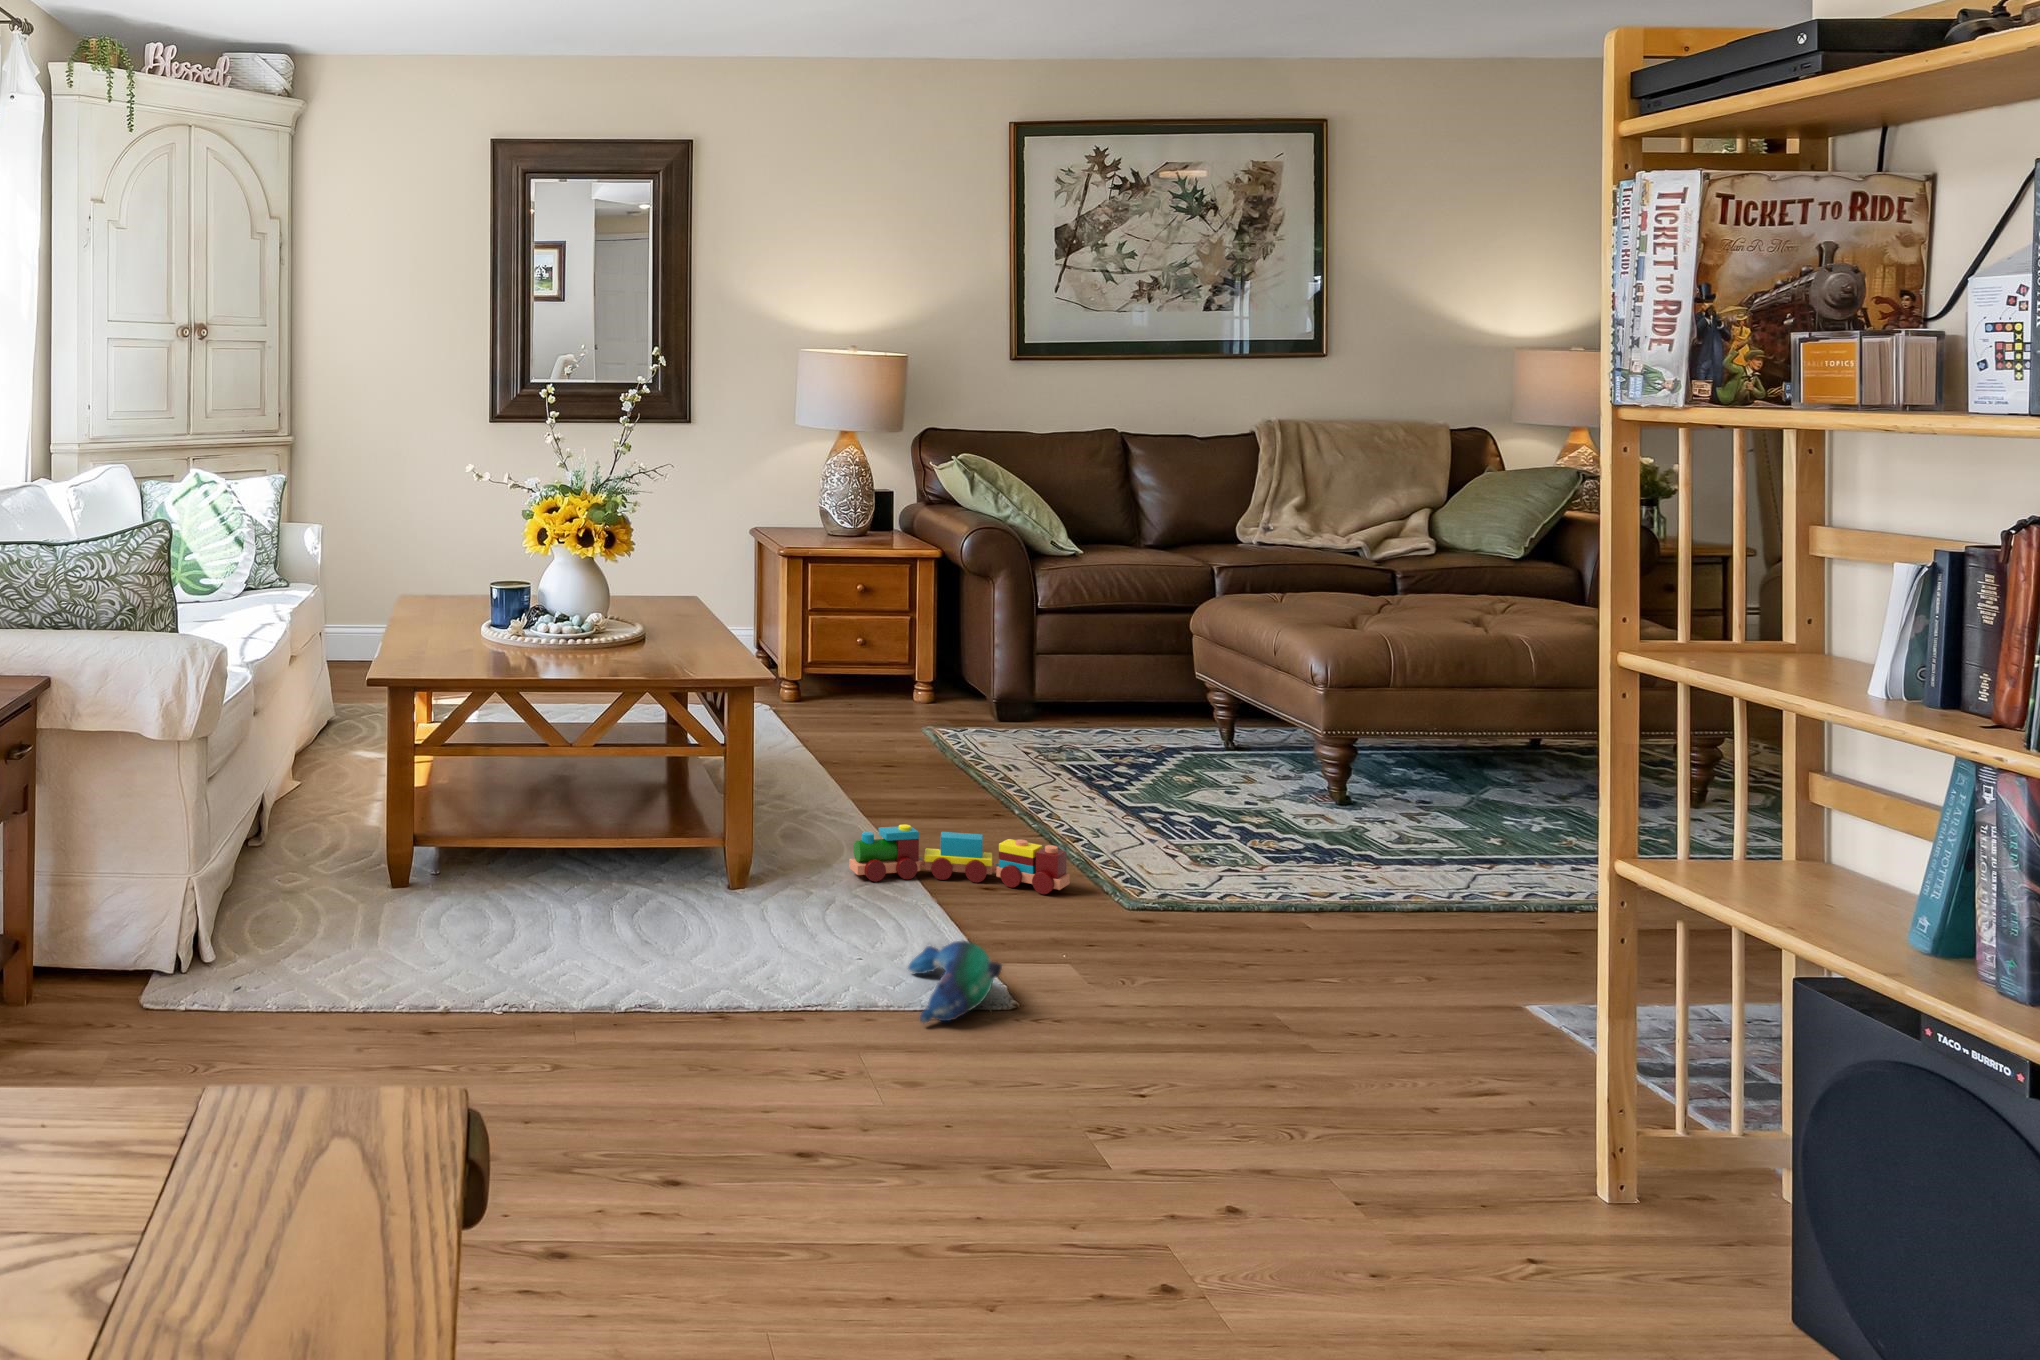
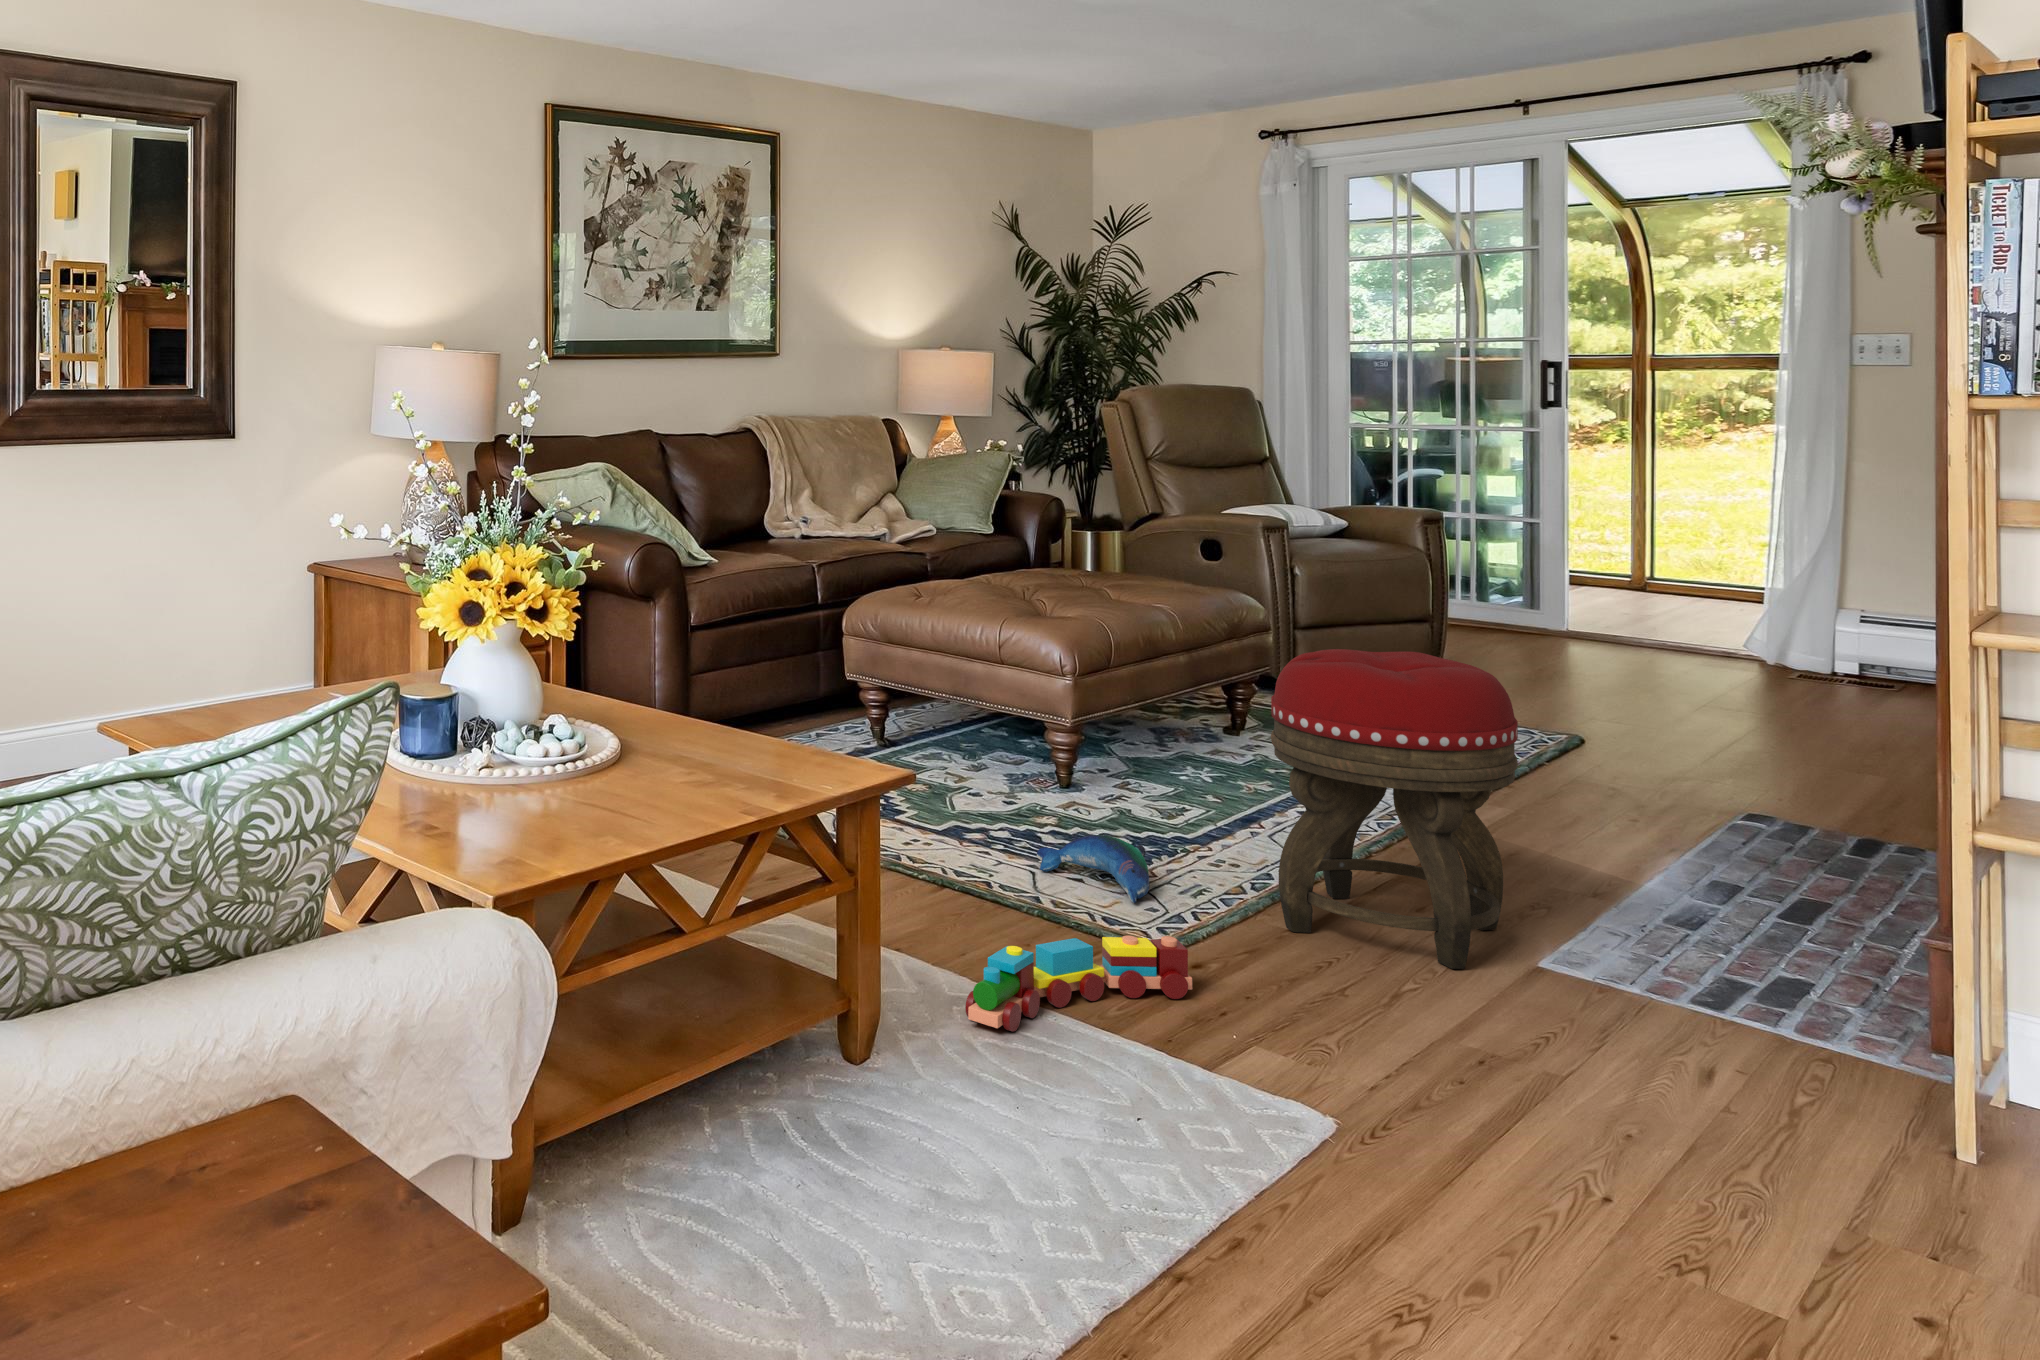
footstool: none [1256,639,1486,933] -> present [1271,649,1518,969]
plush toy: present [908,941,1002,1023] -> present [1037,835,1149,903]

